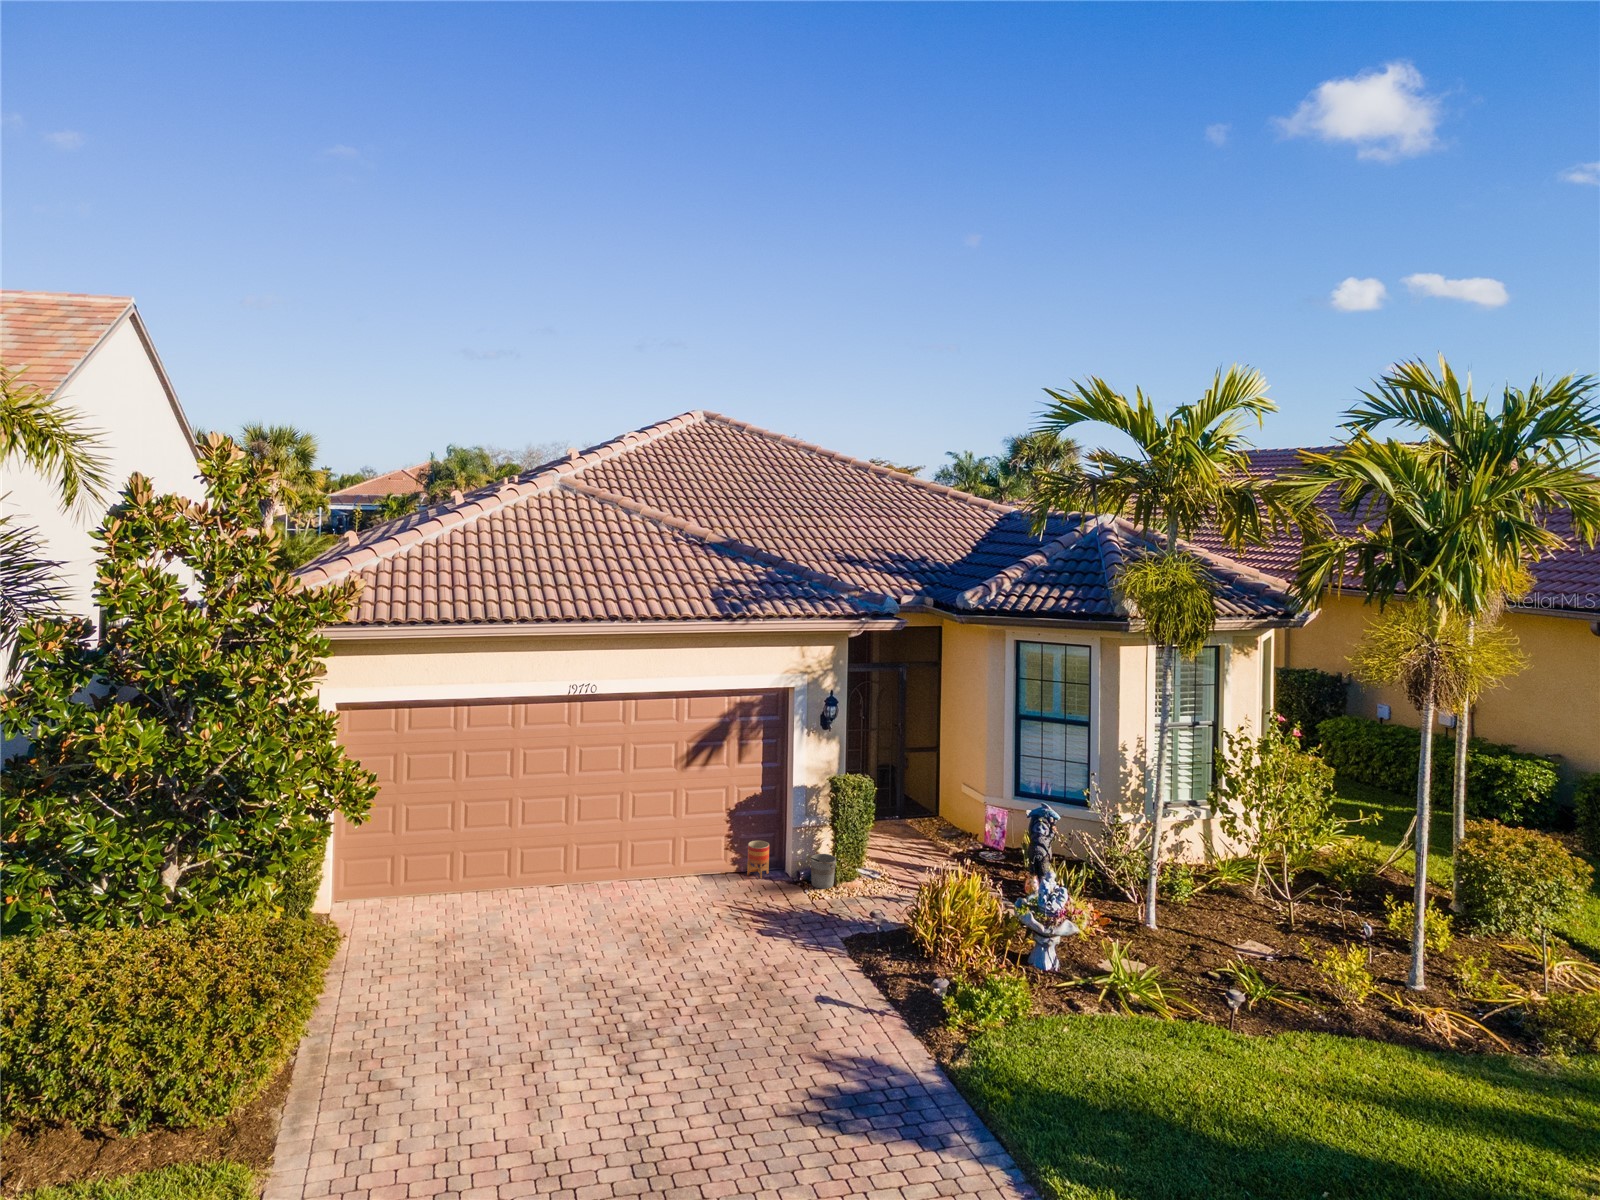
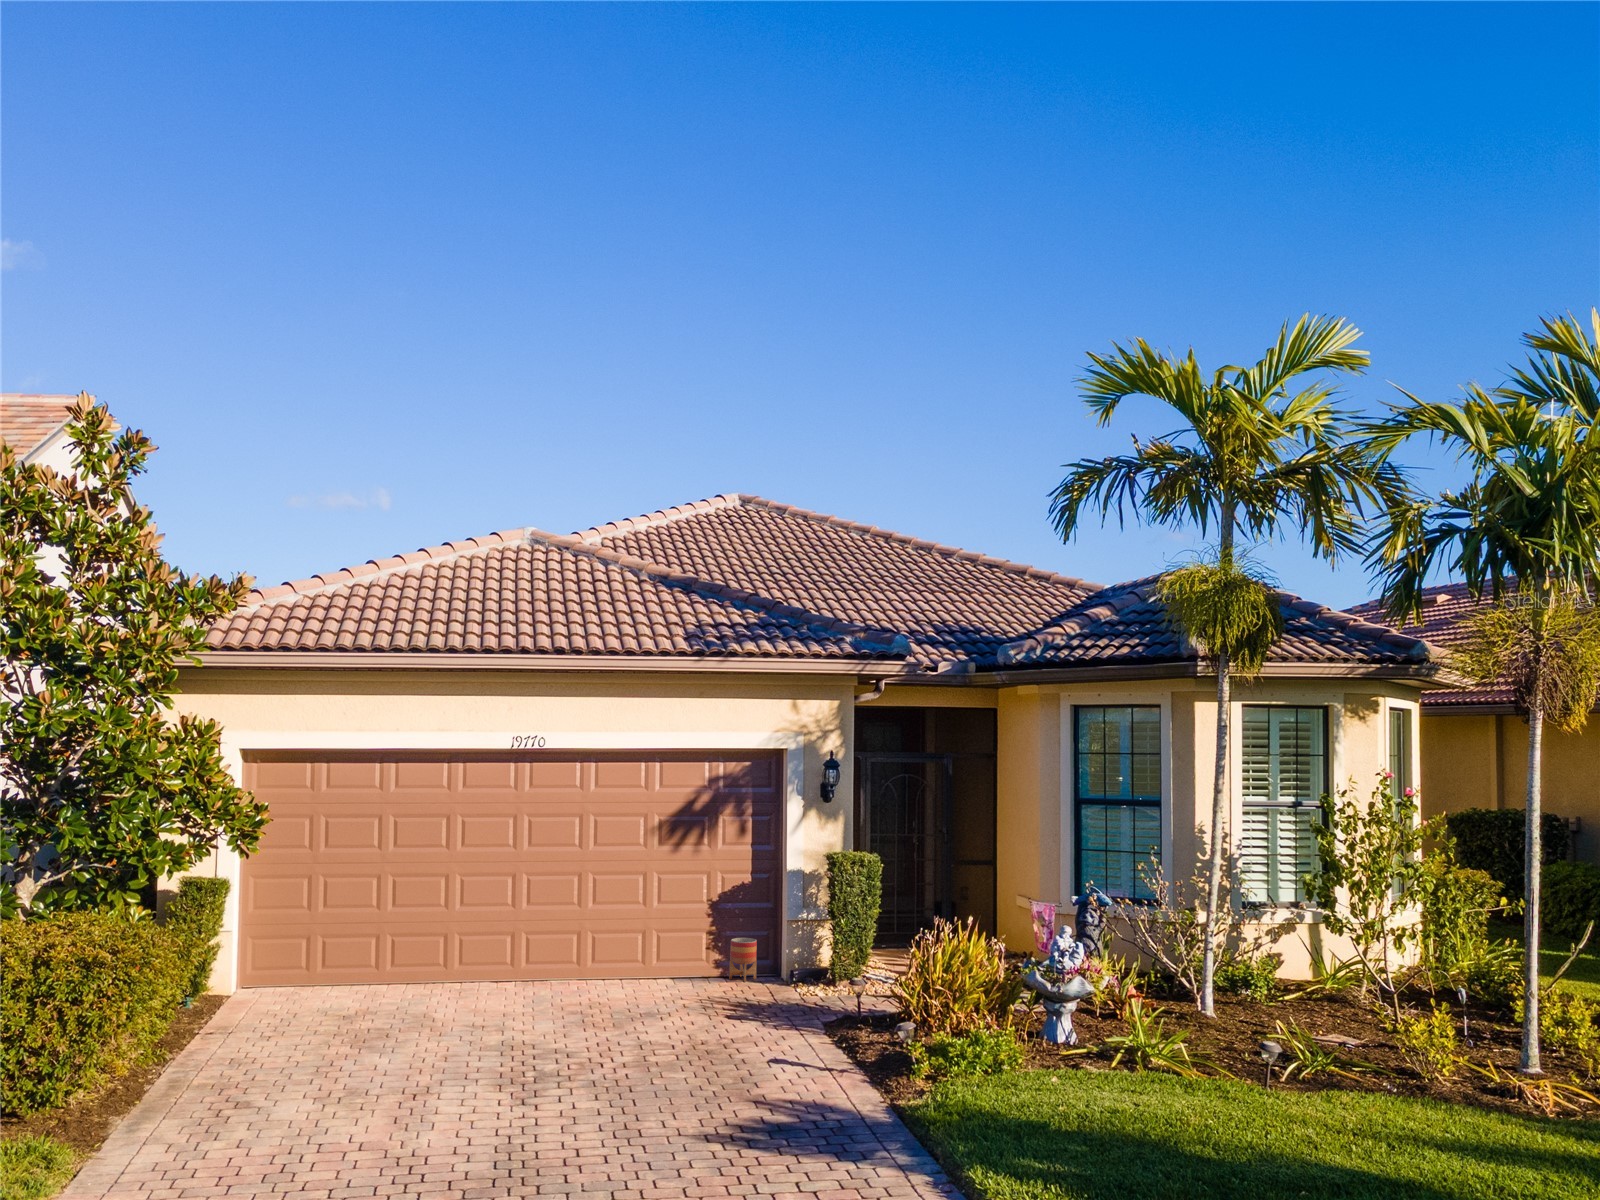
bucket: present [808,854,836,889] -> none [800,951,834,990]

